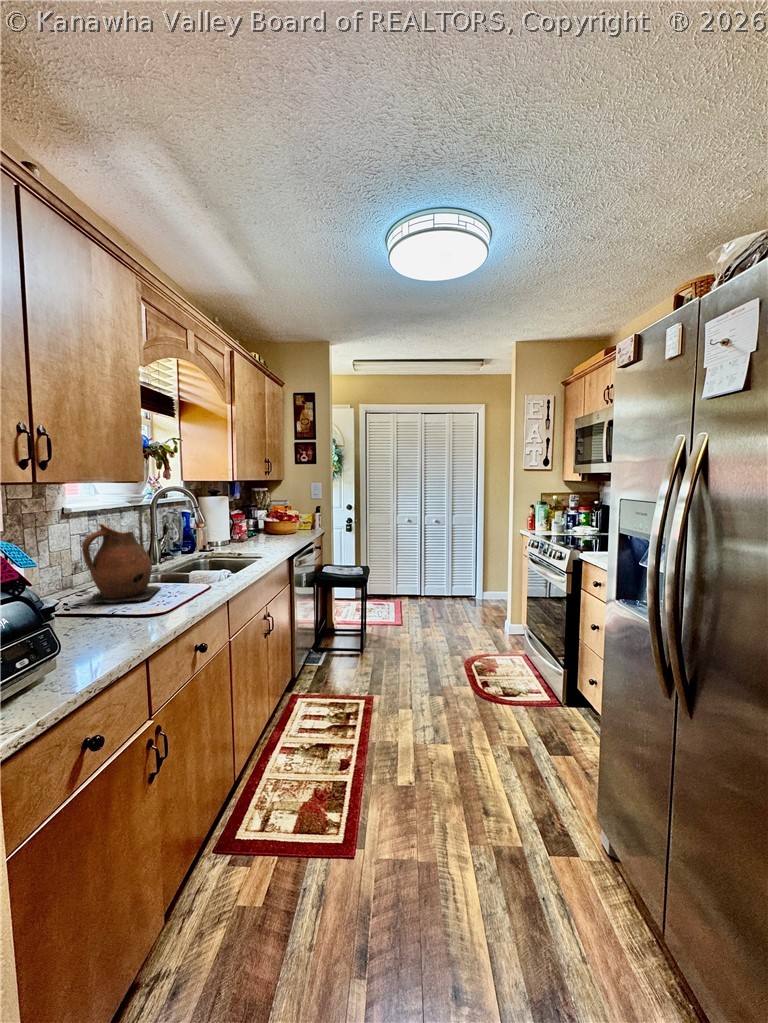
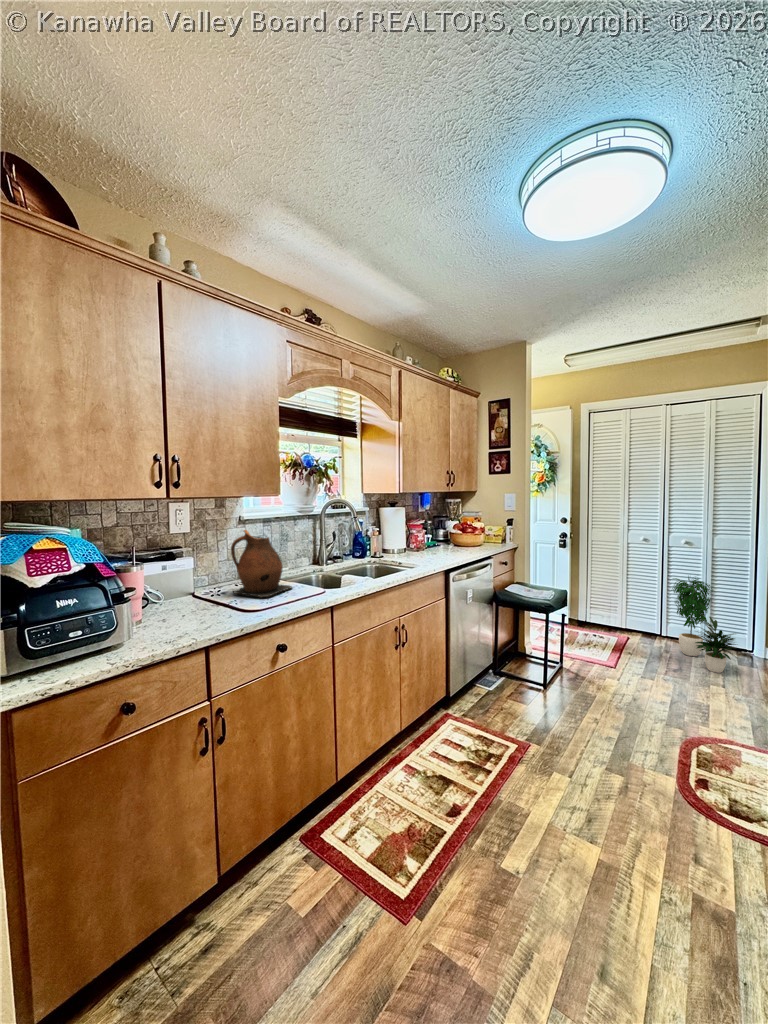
potted plant: none [428,542,475,614] -> present [672,577,736,673]

